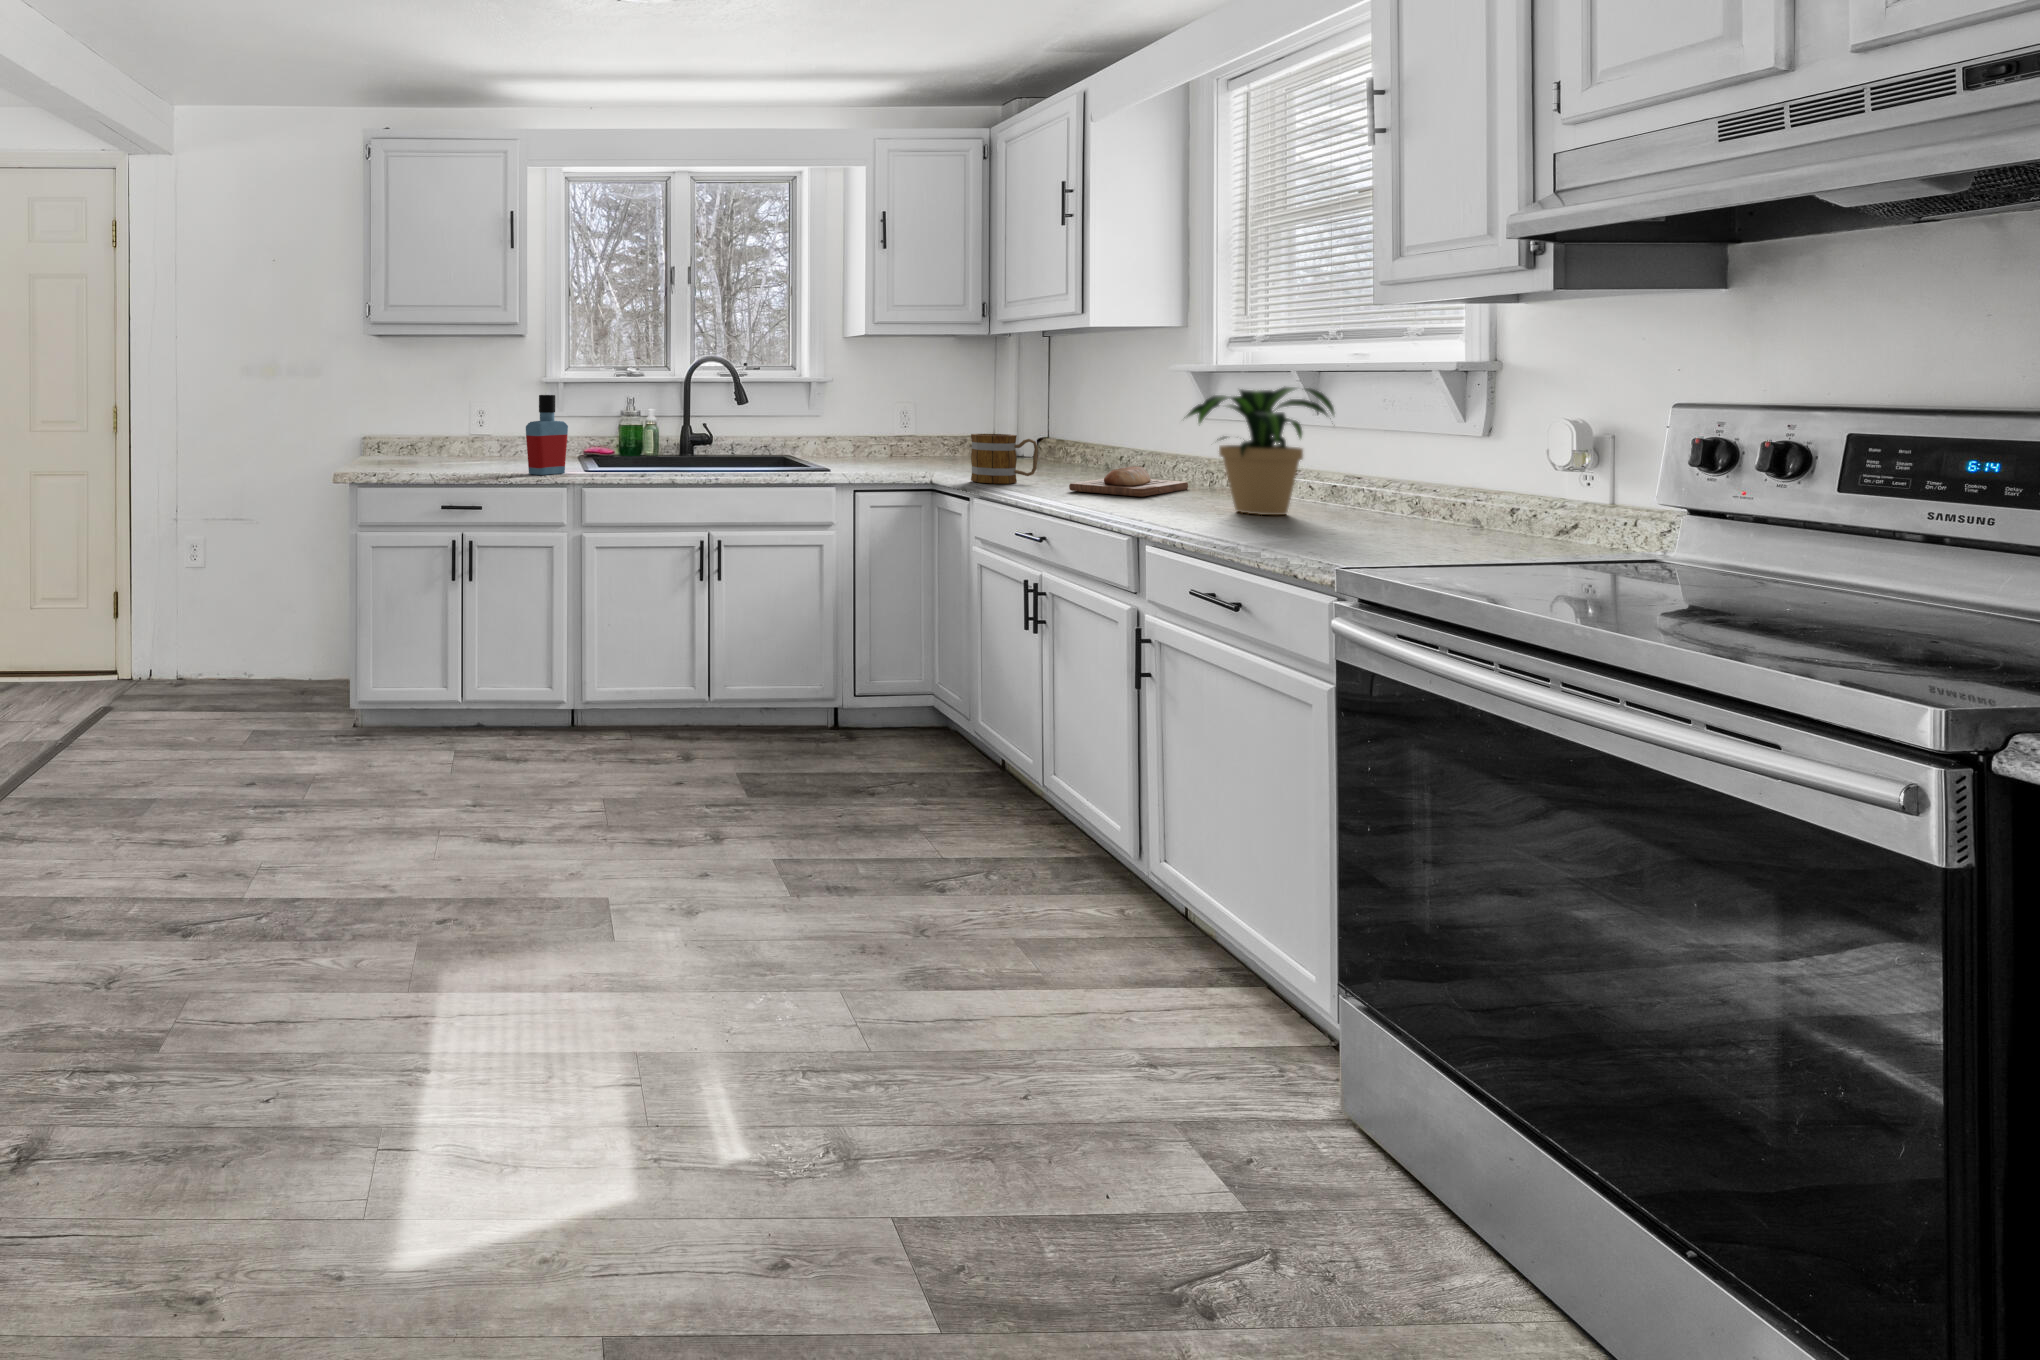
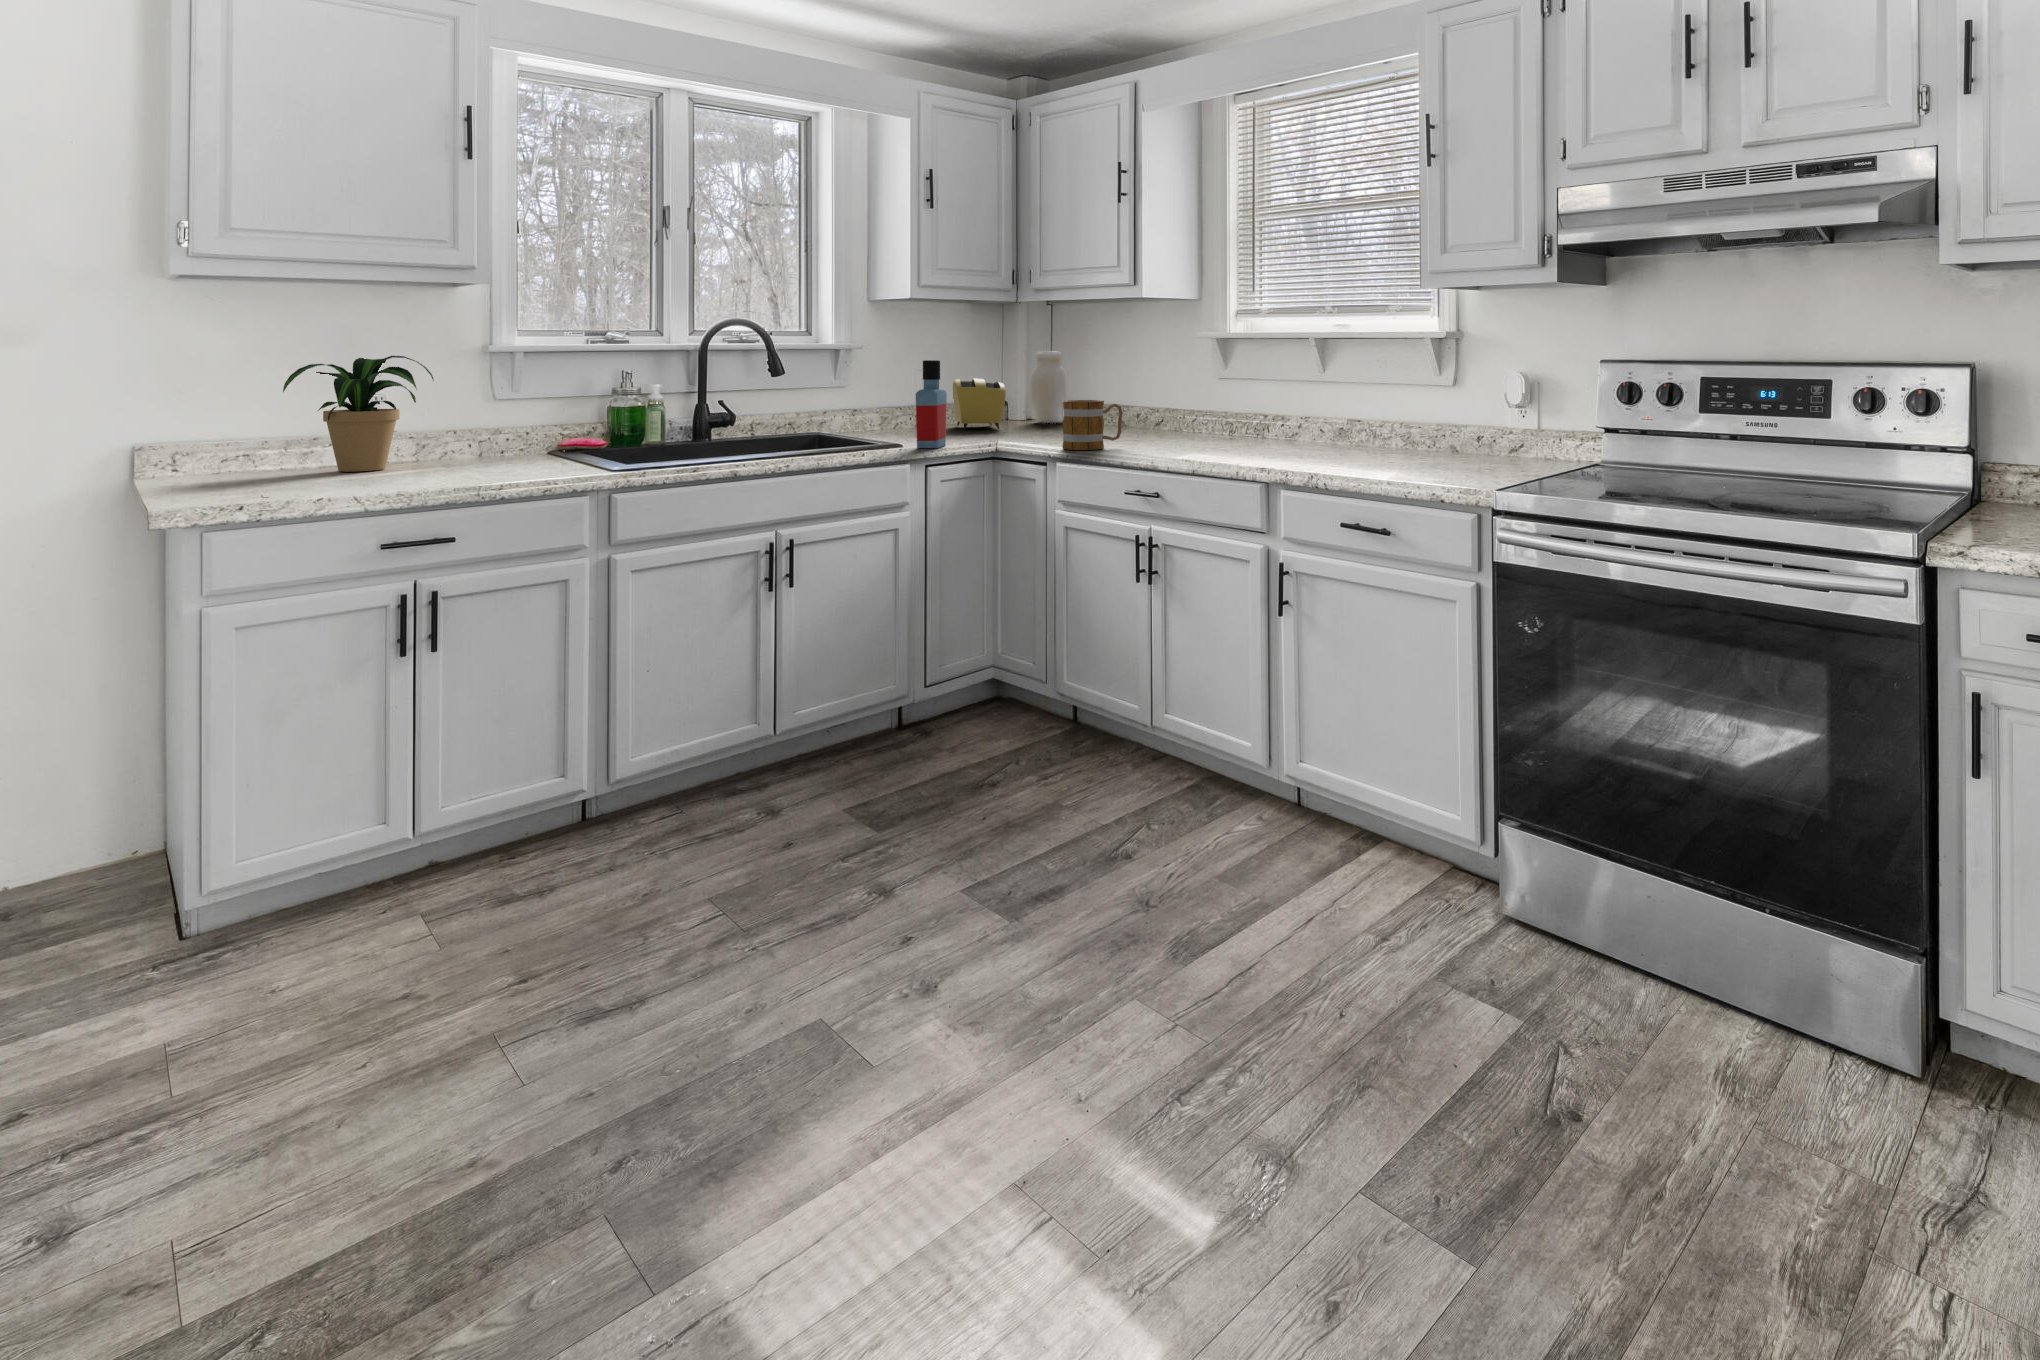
jar: none [1025,385,1065,456] -> present [1030,351,1066,423]
potted plant: present [1184,387,1334,515] -> present [283,356,434,472]
bottle: present [526,395,568,475] -> present [916,360,947,448]
toaster: none [932,410,984,459] -> present [953,378,1006,430]
bread loaf: present [1069,466,1188,497] -> none [1167,425,1238,452]

